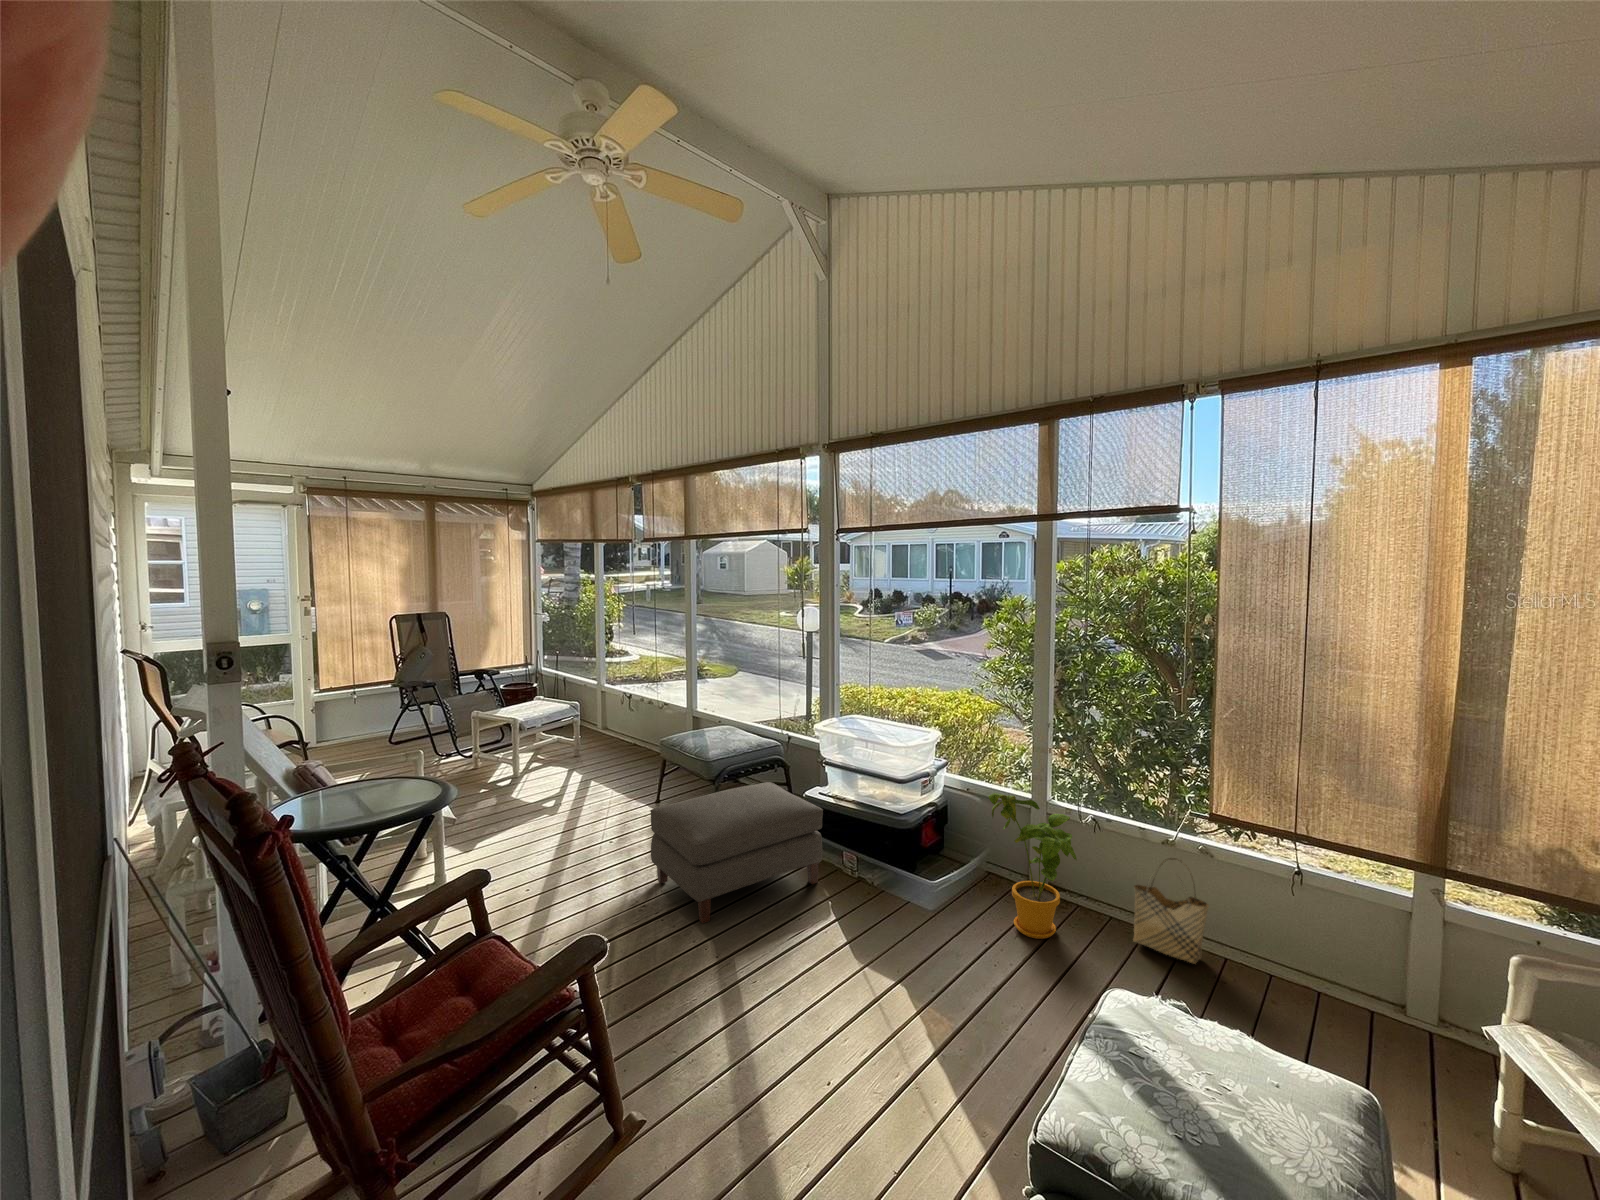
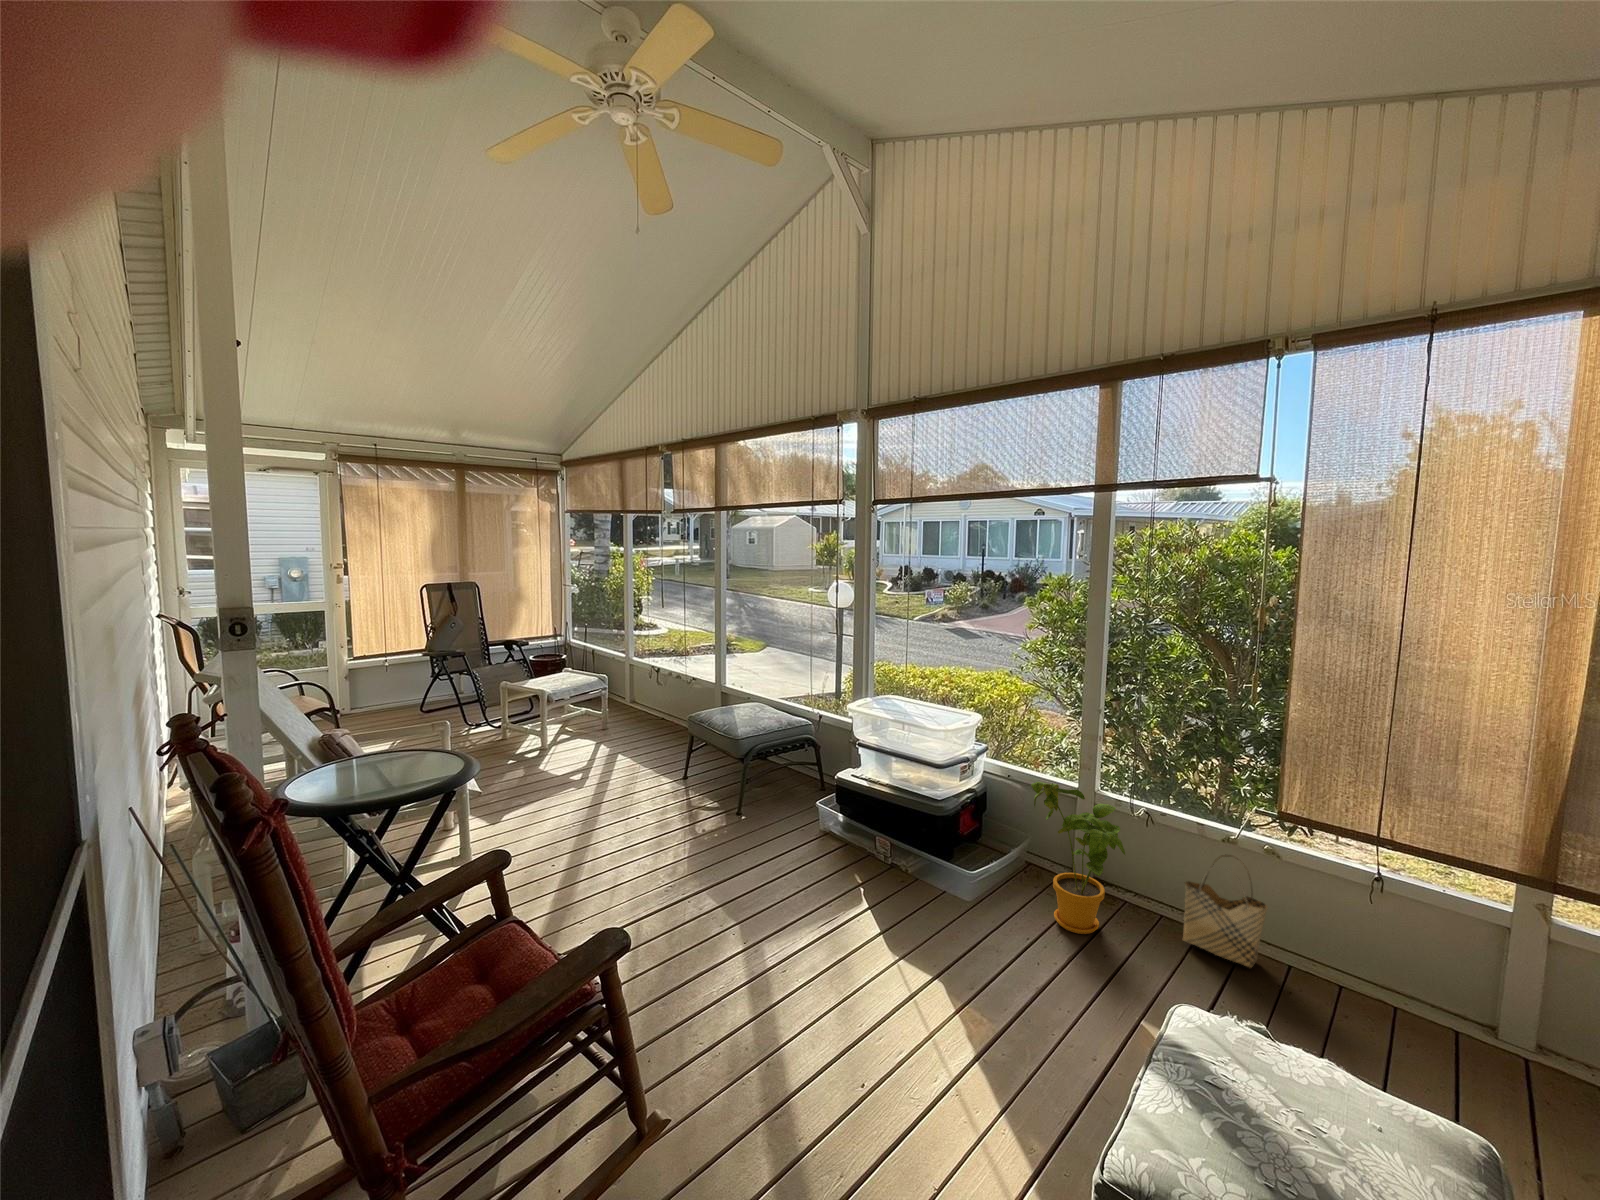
ottoman: present [650,782,823,923] -> none [677,762,854,906]

